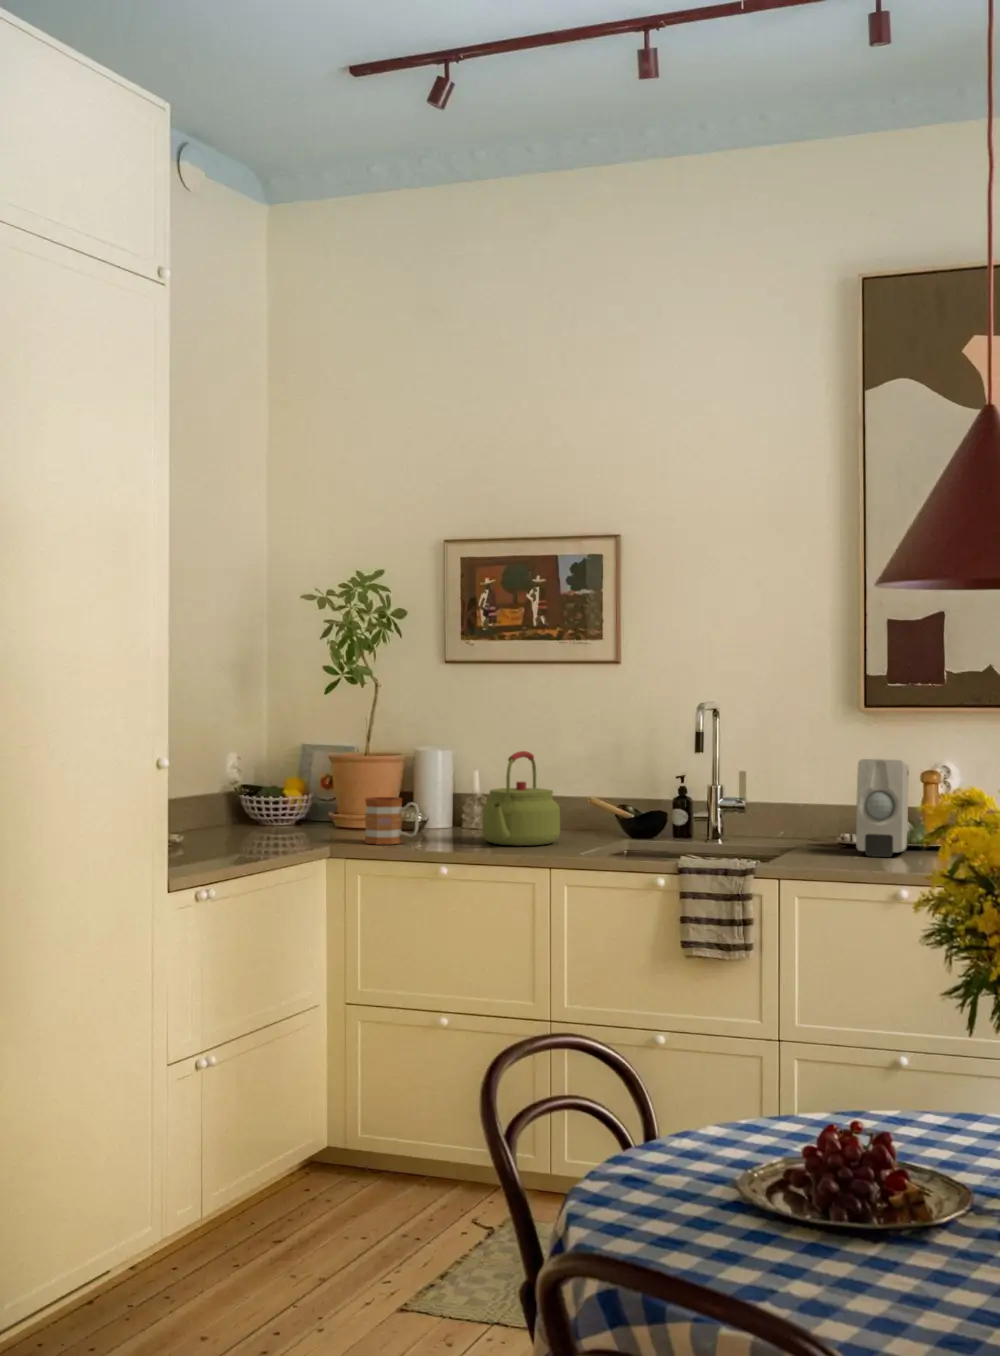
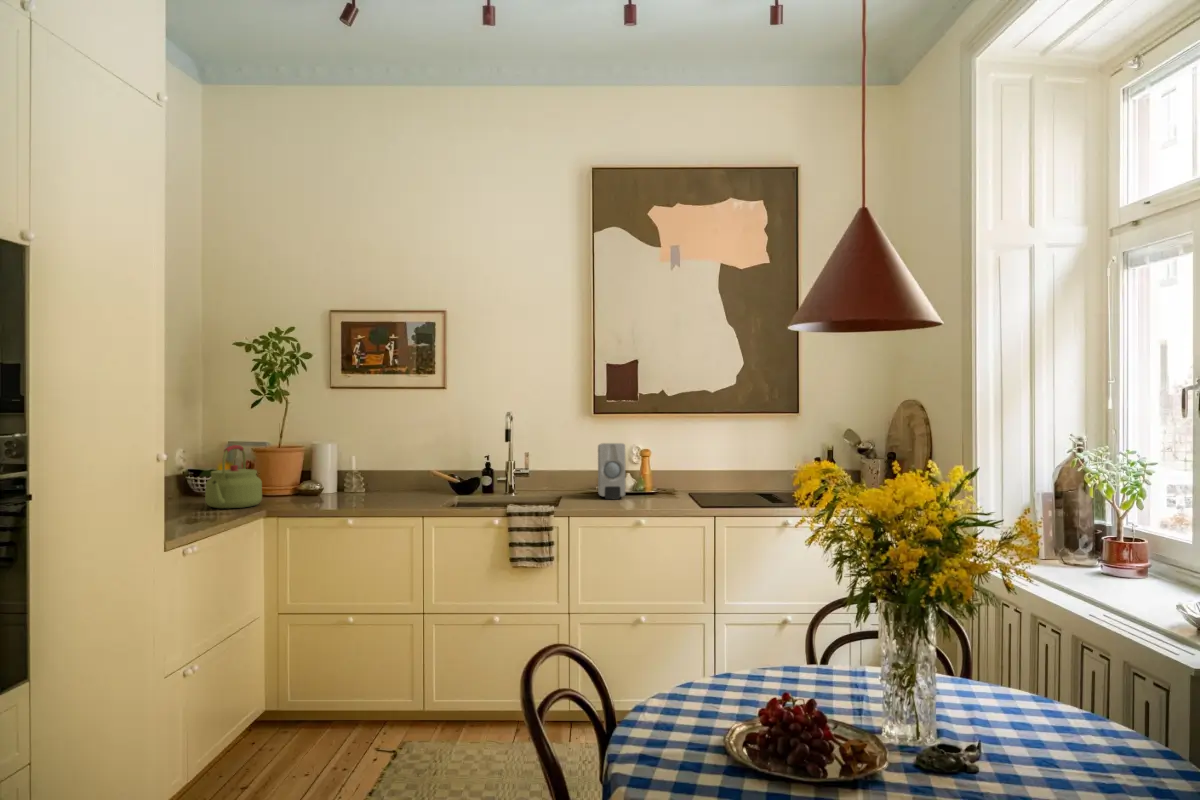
kettle: present [482,751,560,846] -> present [205,445,262,508]
mug: present [365,797,419,845] -> none [289,475,328,507]

